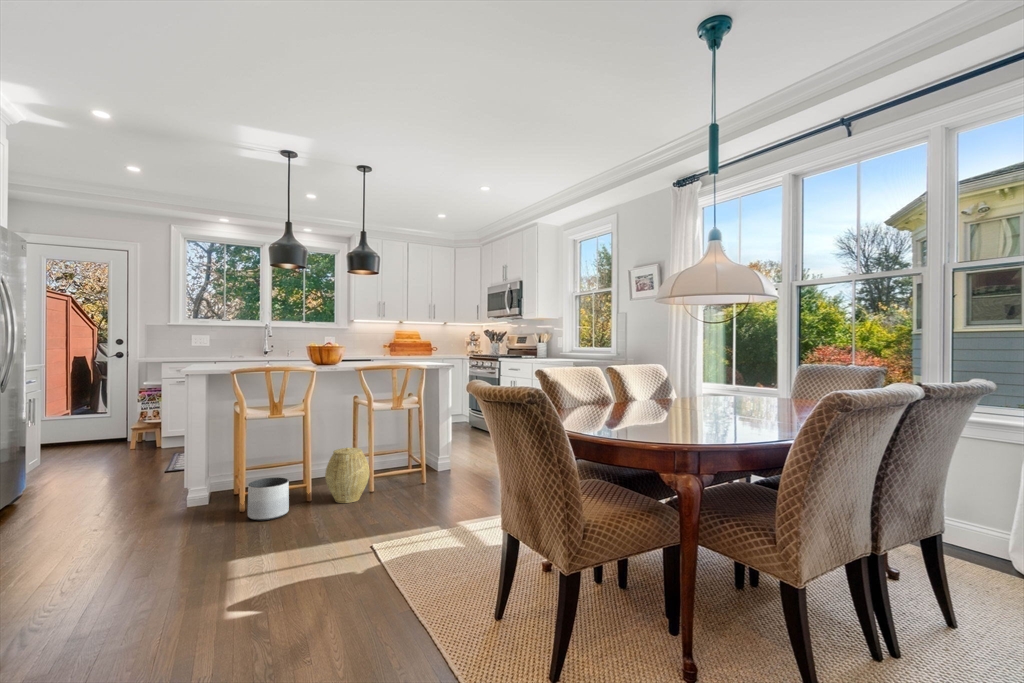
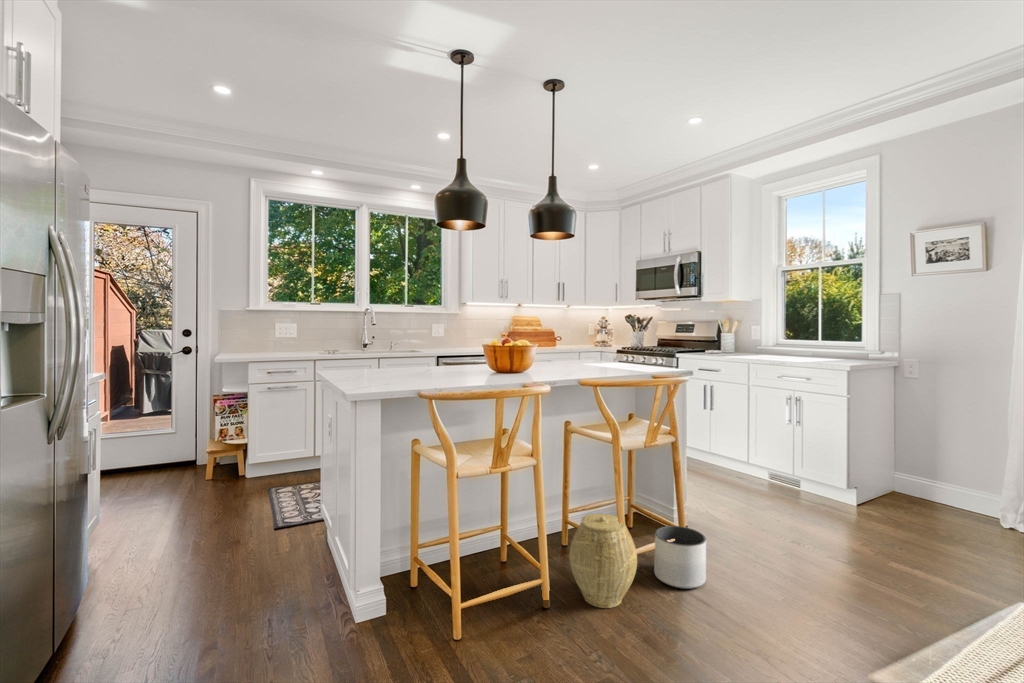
planter: present [248,477,289,520] -> present [654,526,706,589]

